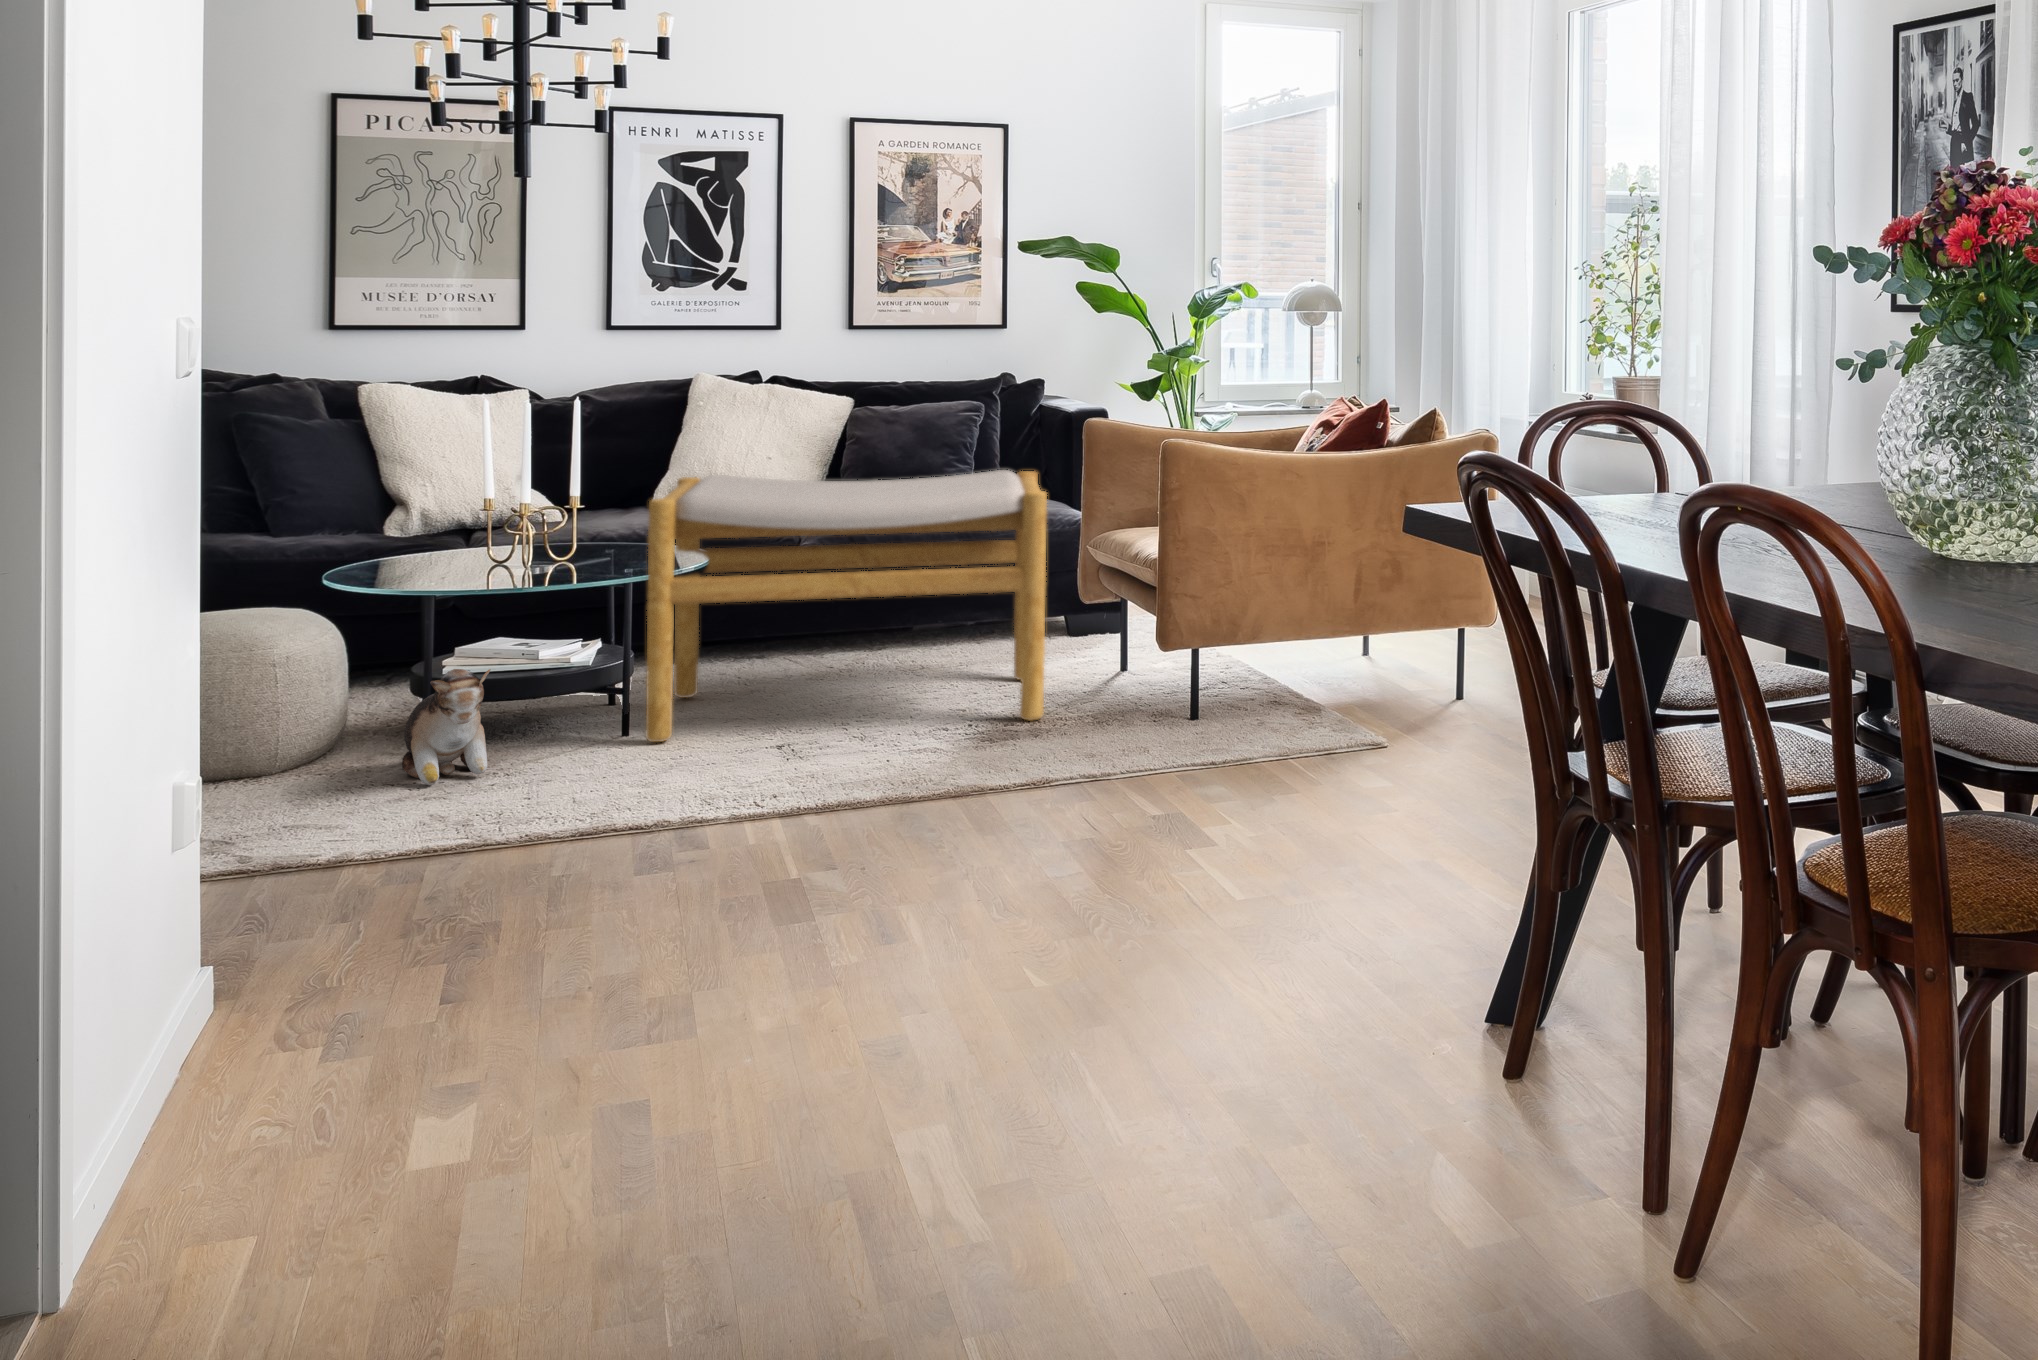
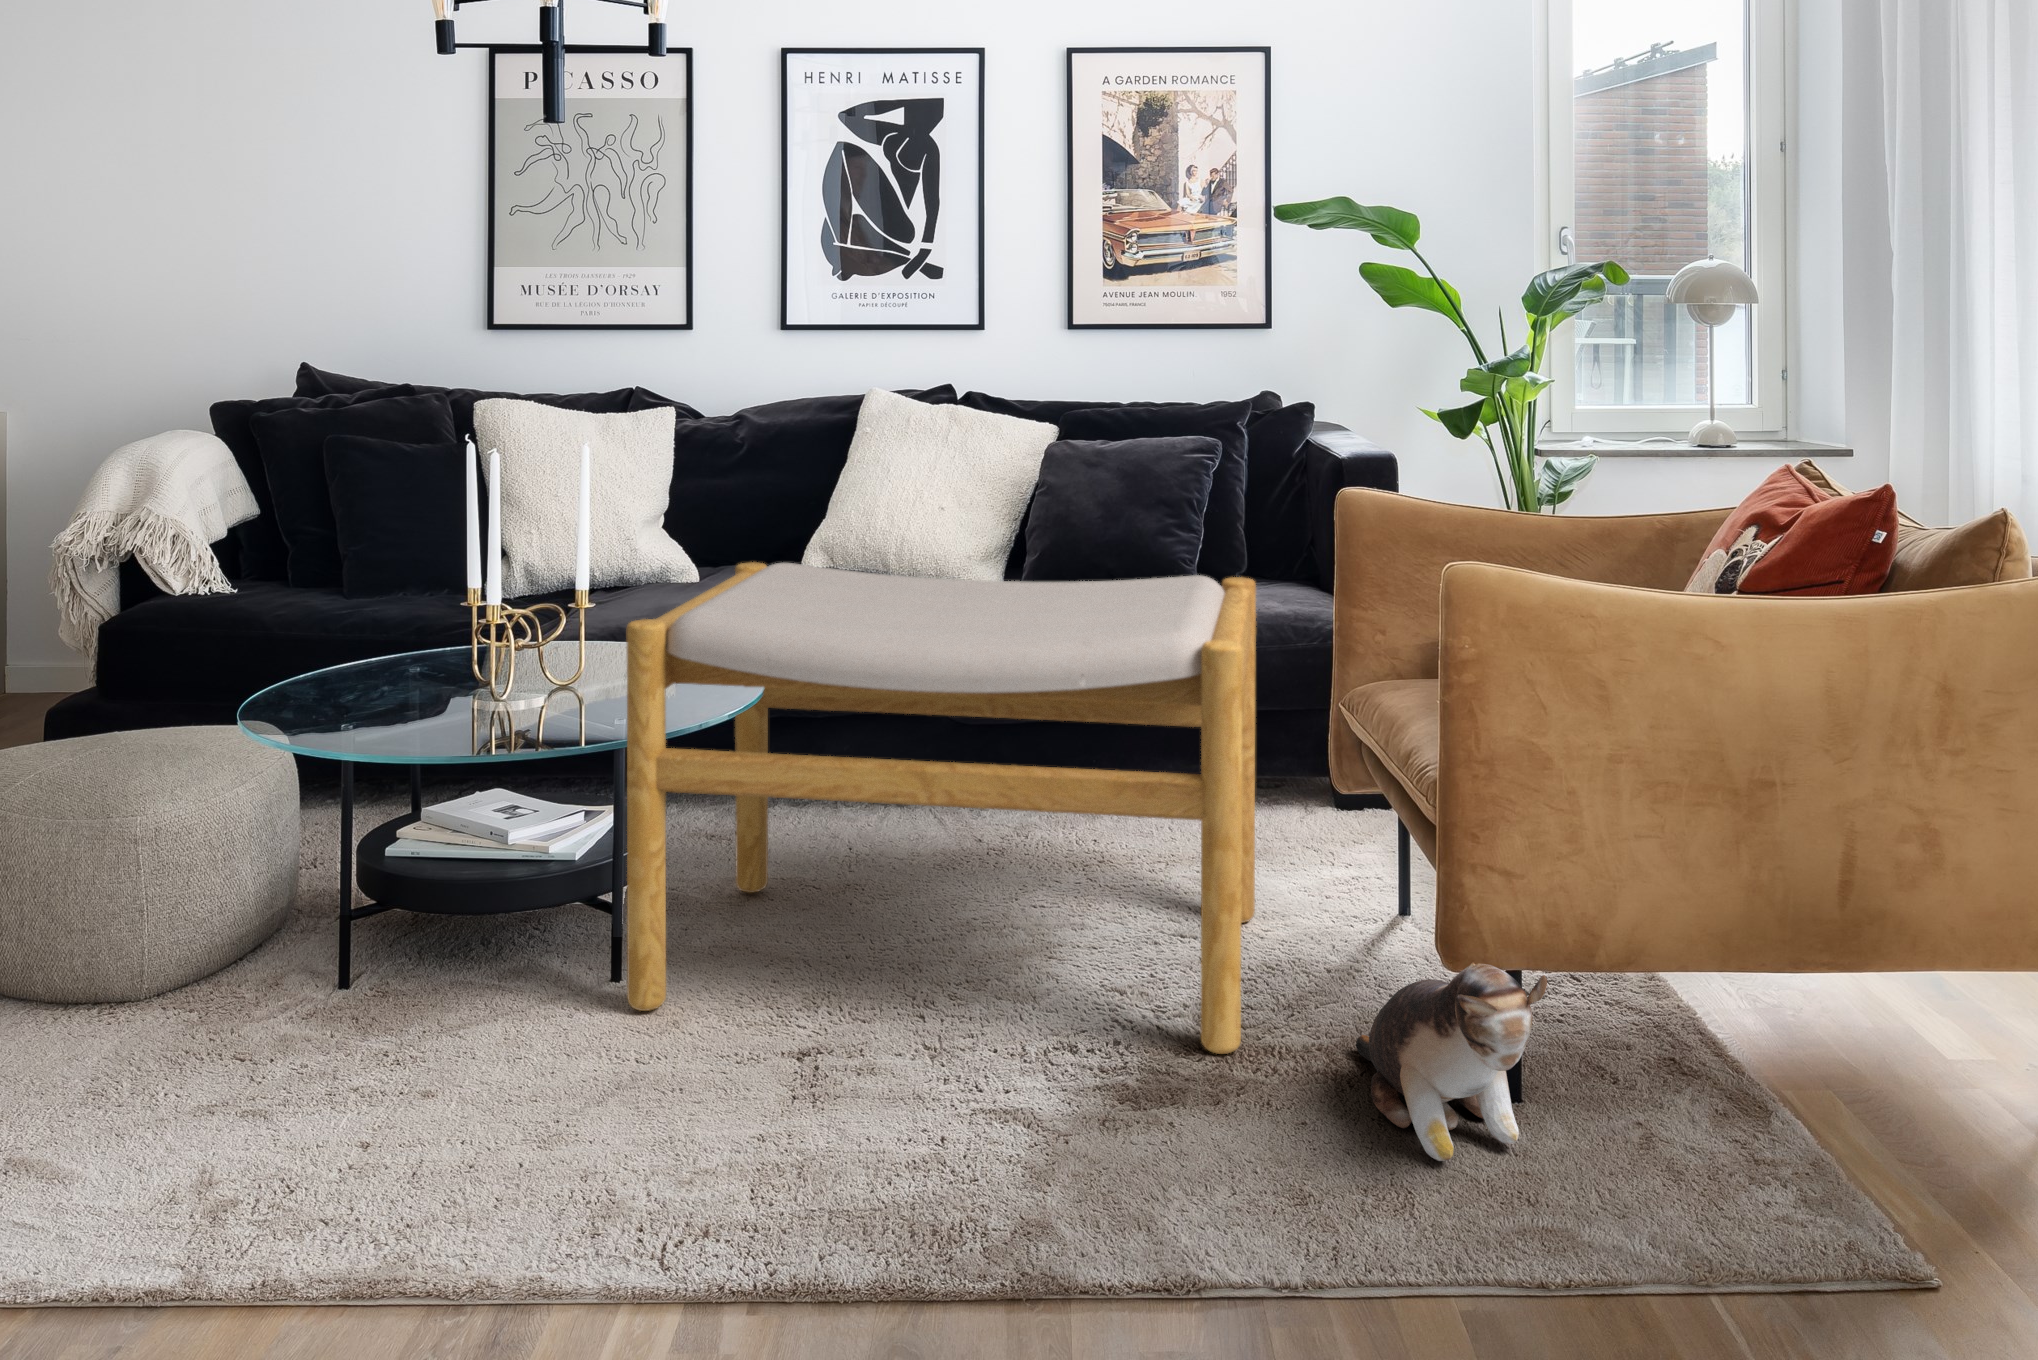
plush toy: present [402,669,490,785] -> present [1356,962,1547,1161]

